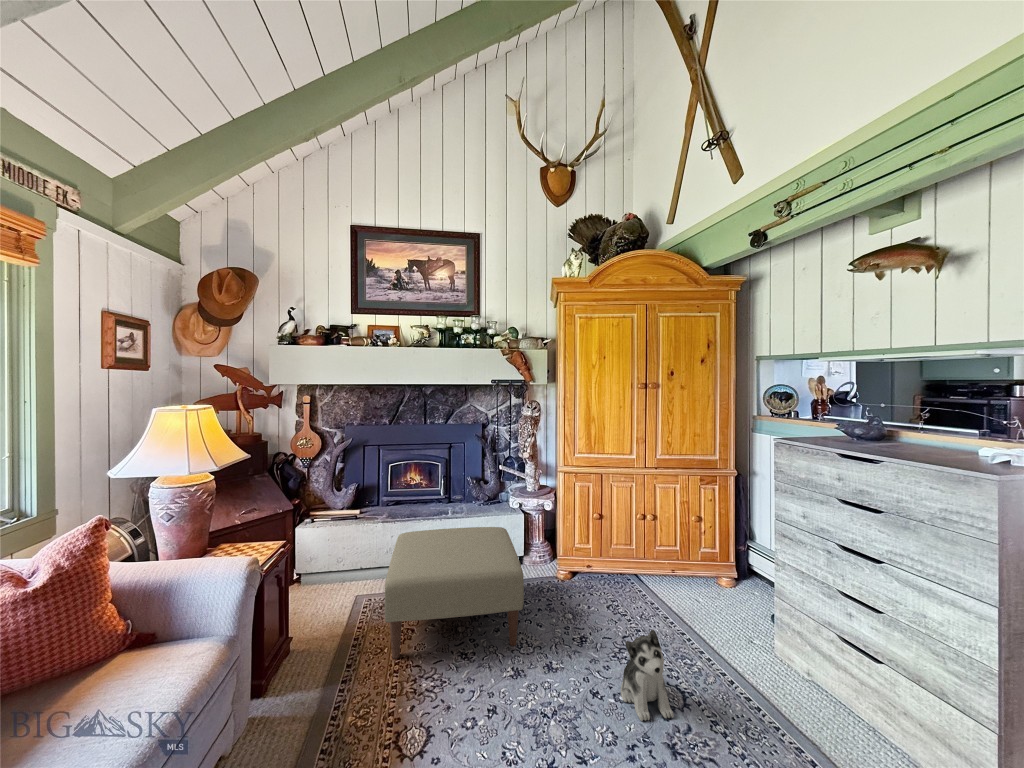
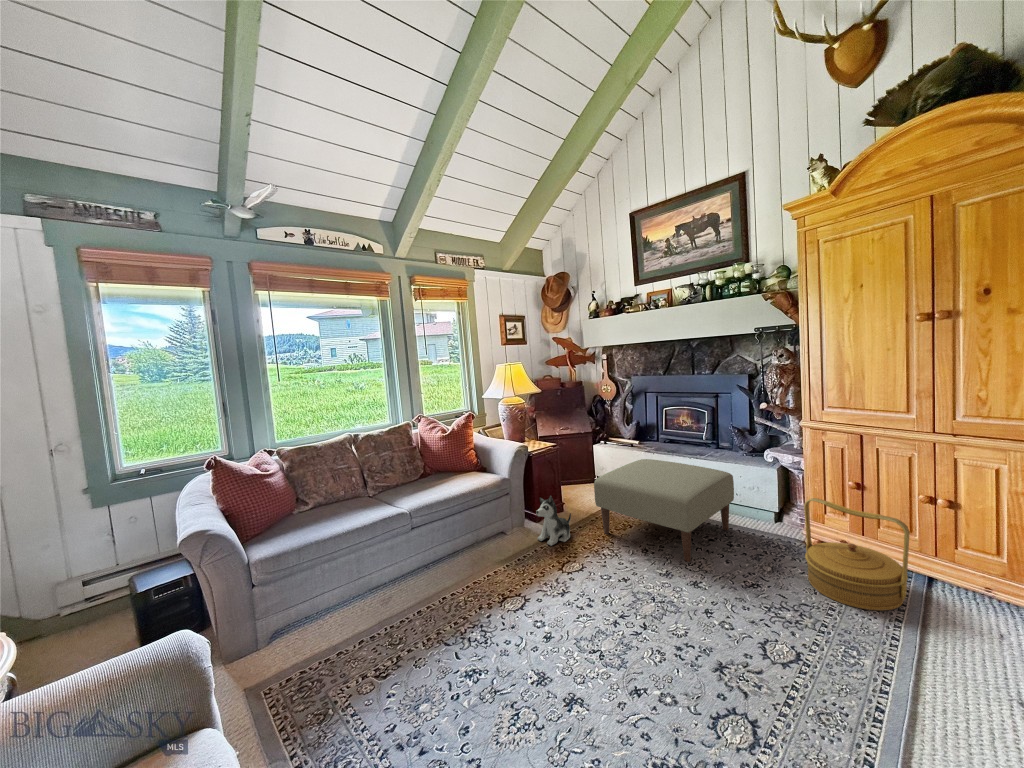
woven basket: none [587,534,659,621] -> present [804,498,910,611]
plush toy: present [621,630,674,721] -> present [536,496,571,546]

